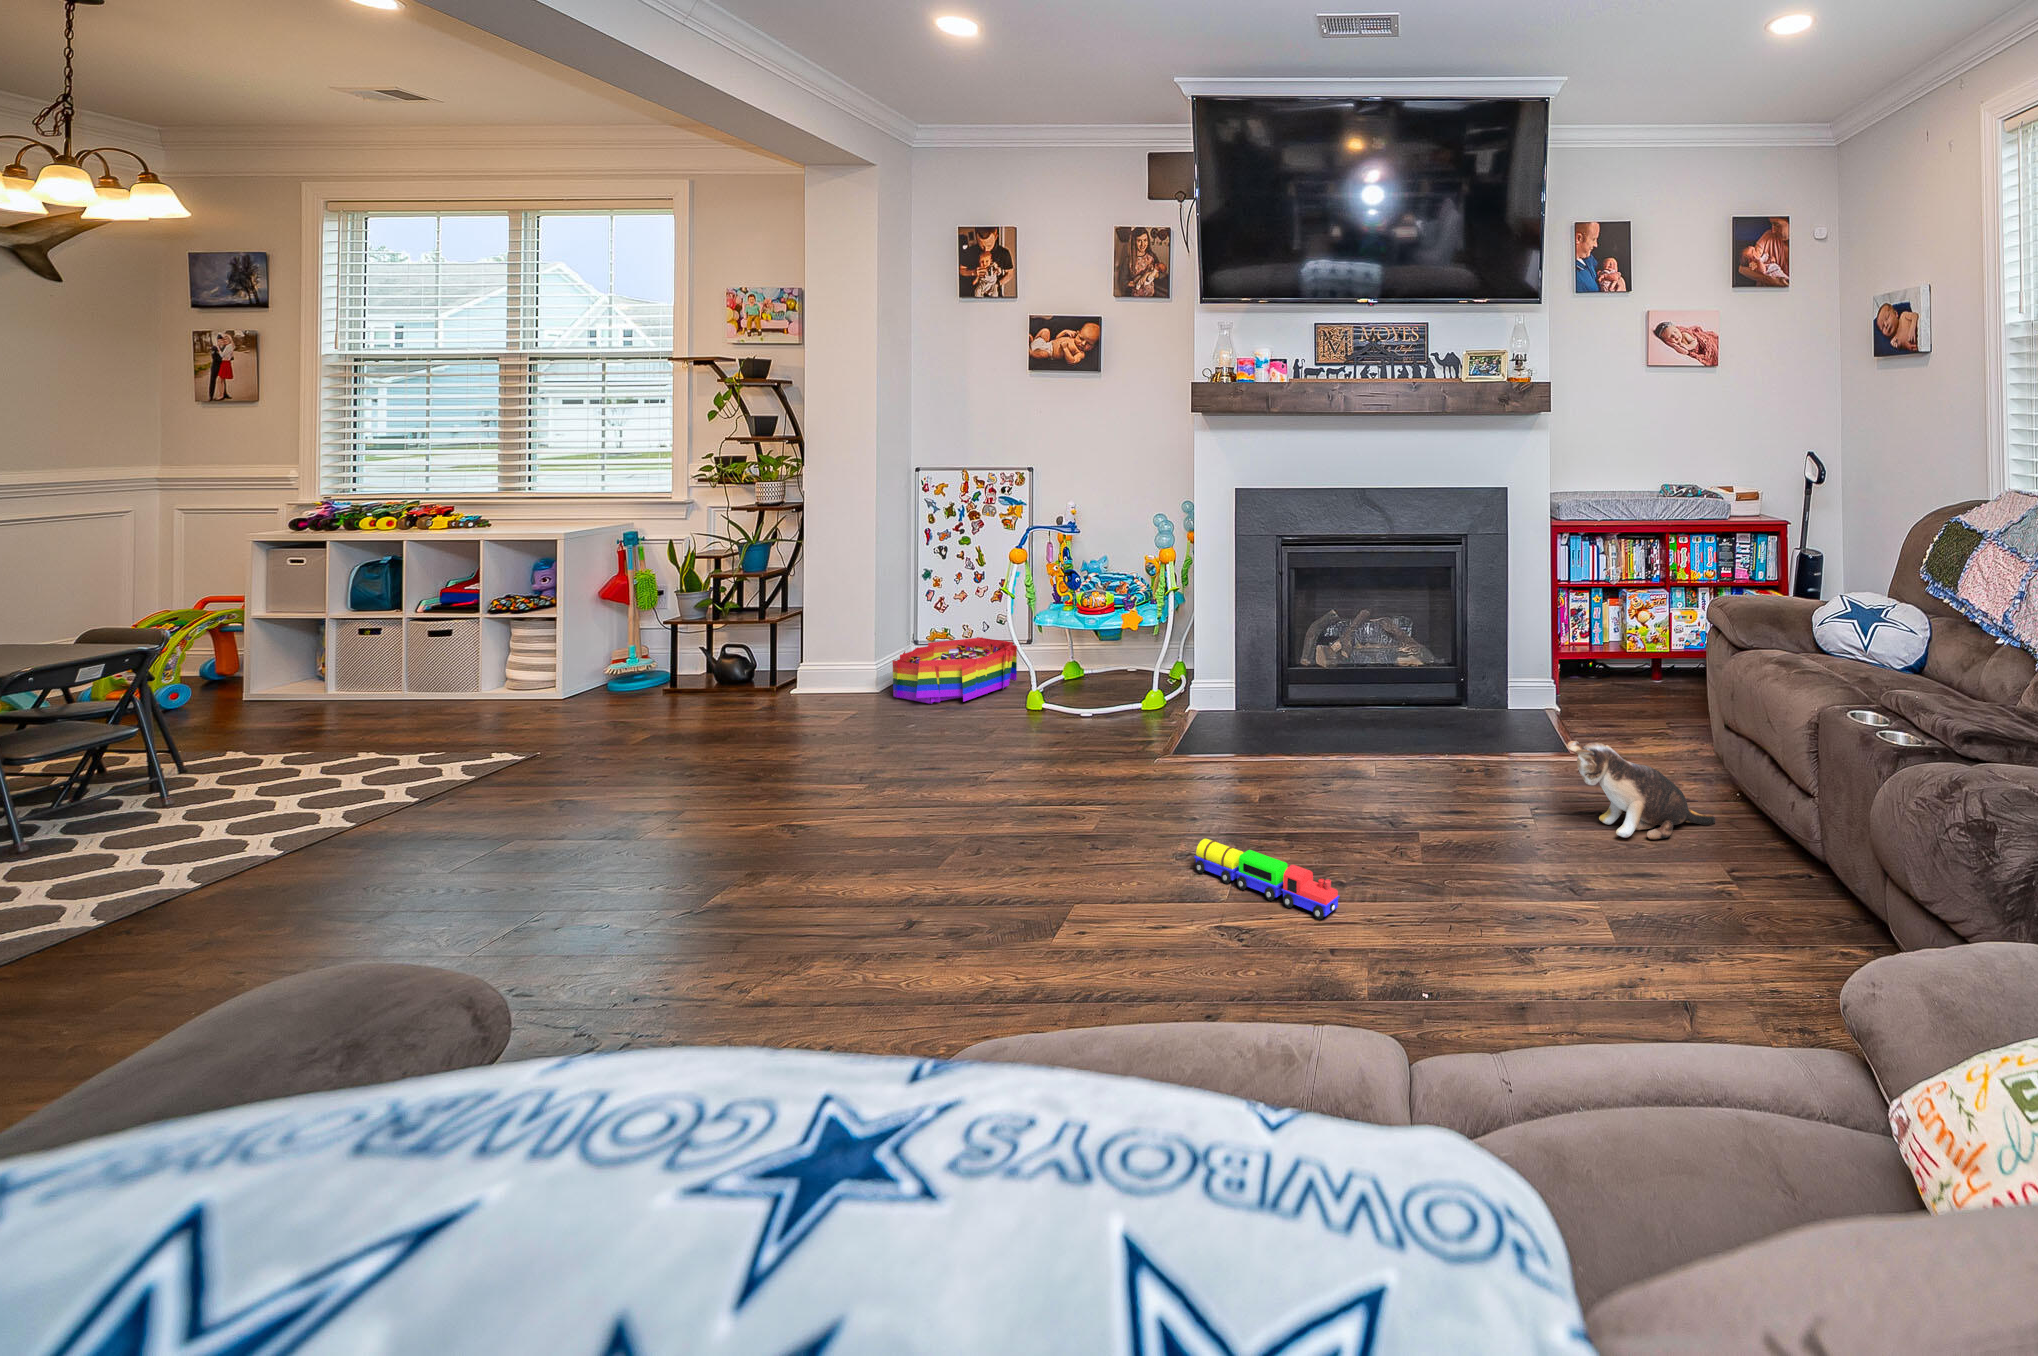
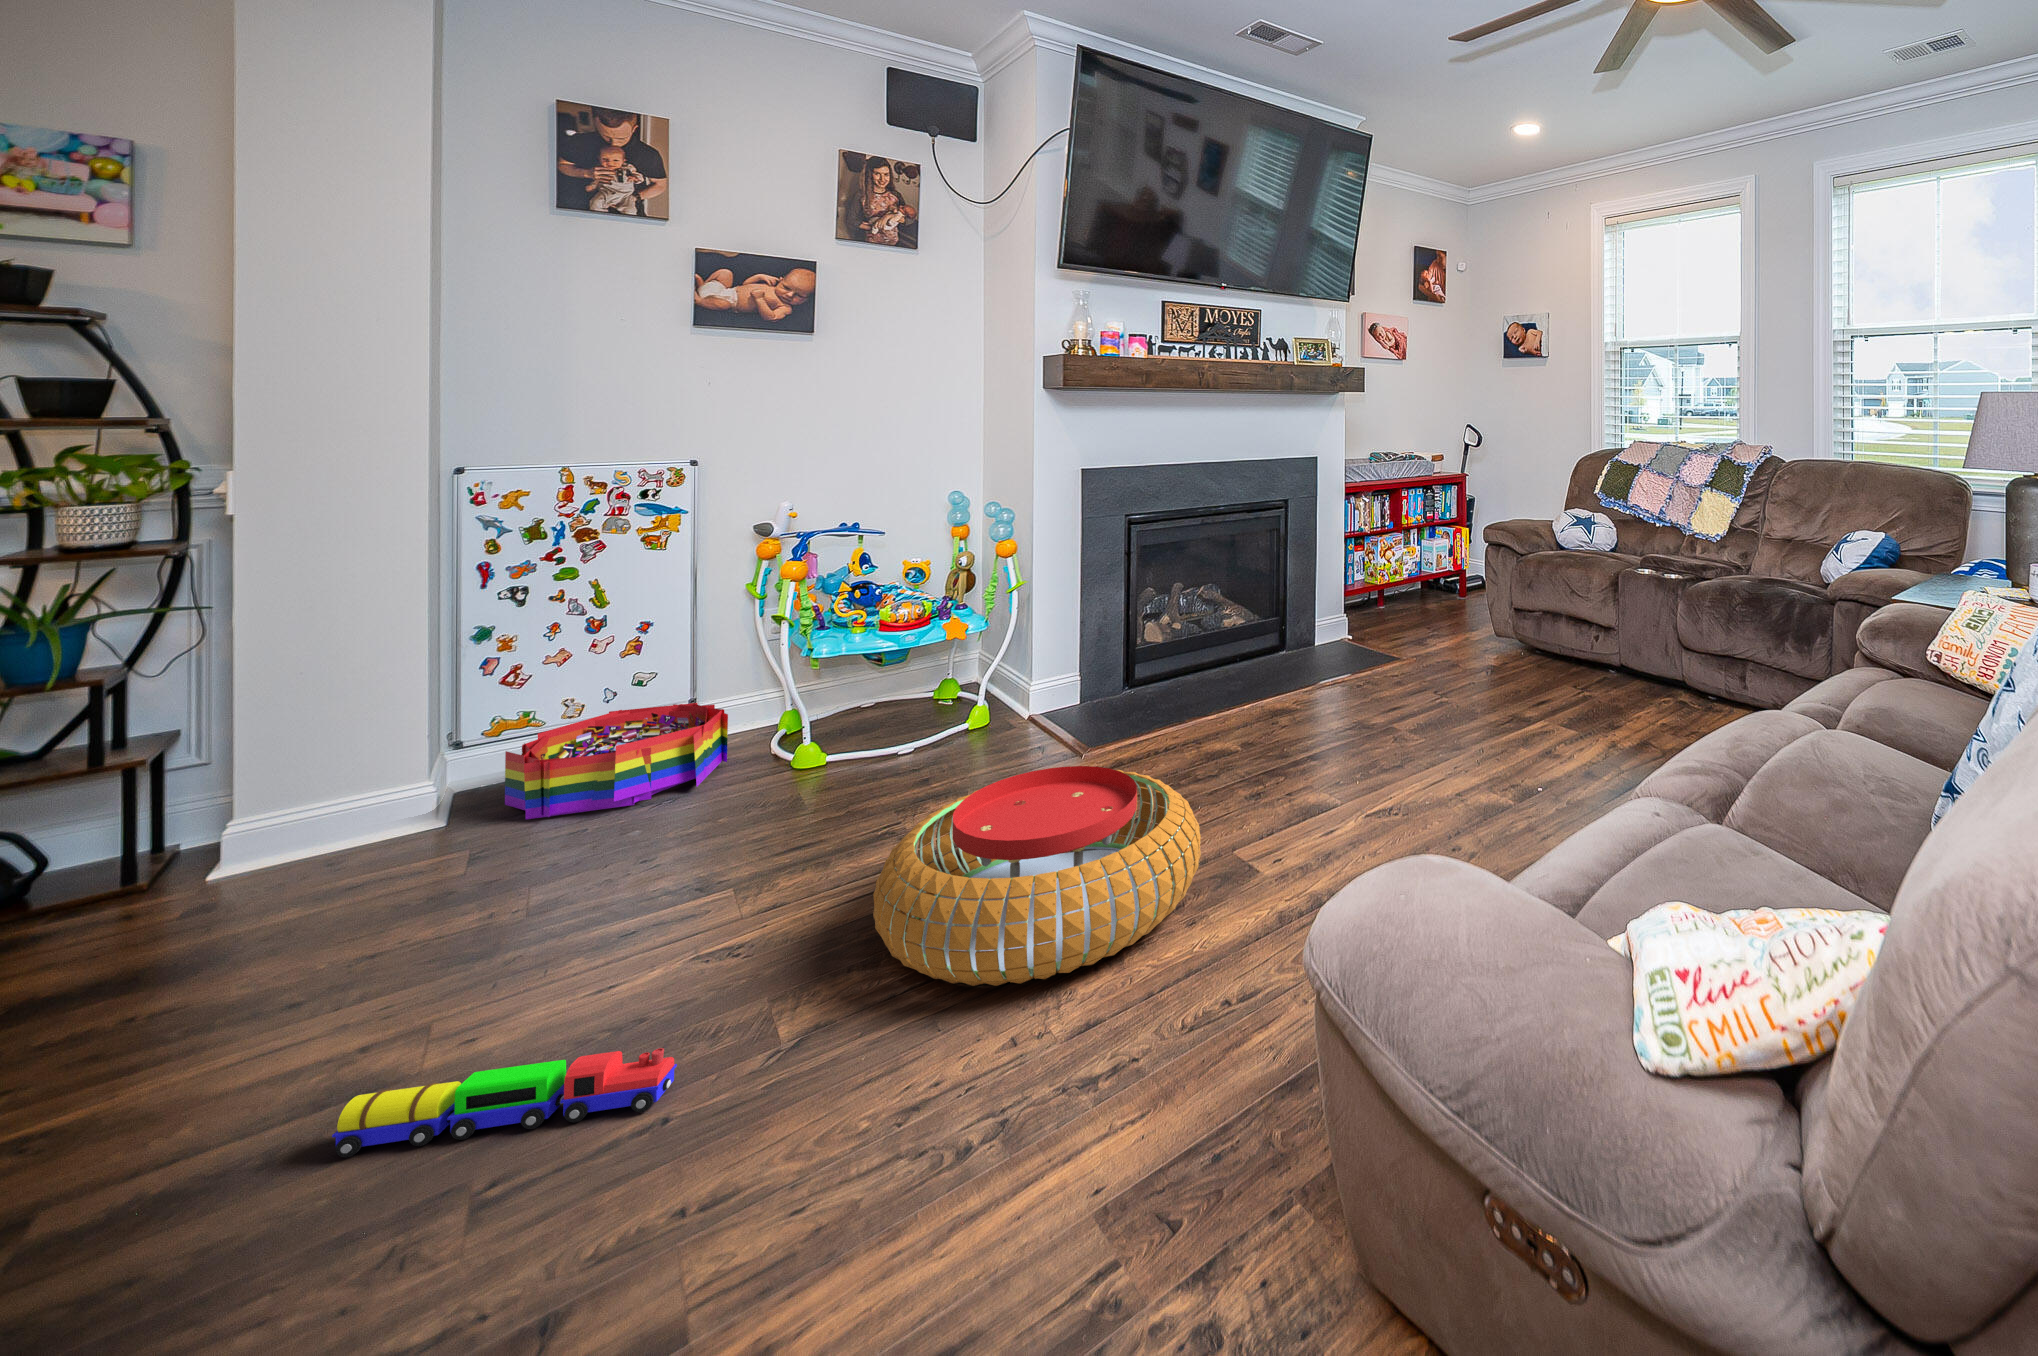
plush toy: present [1568,741,1715,839] -> none [1479,628,1543,689]
pouf: none [754,753,1051,938] -> present [873,766,1201,986]
toy train: present [1194,839,1339,920] -> present [332,1048,677,1157]

